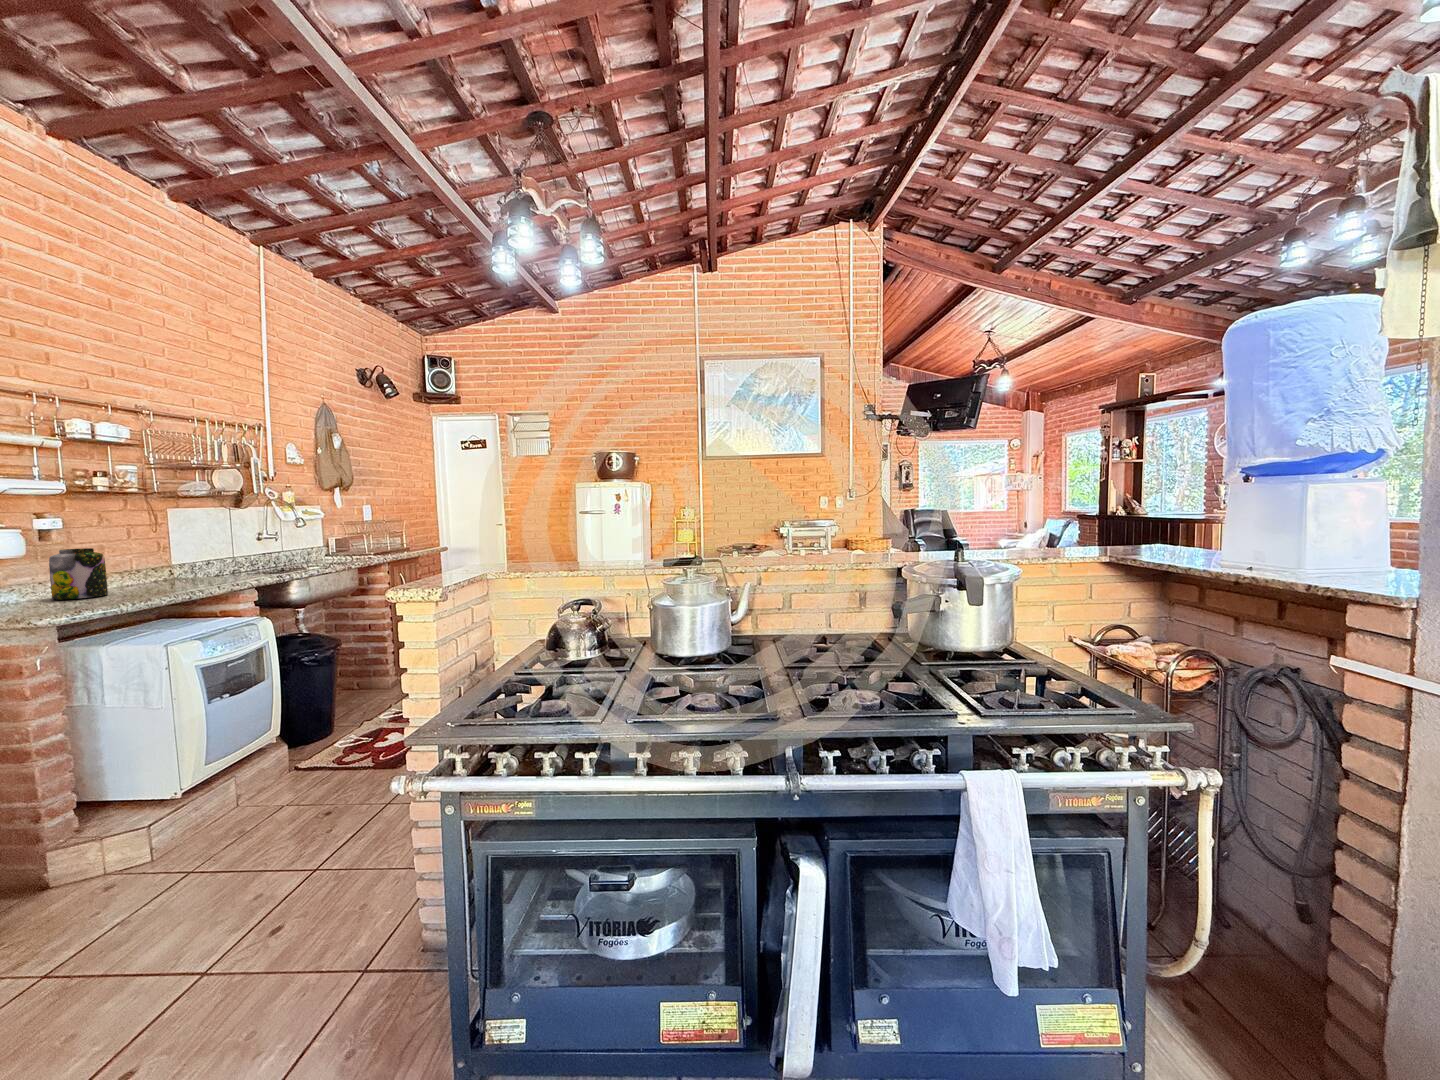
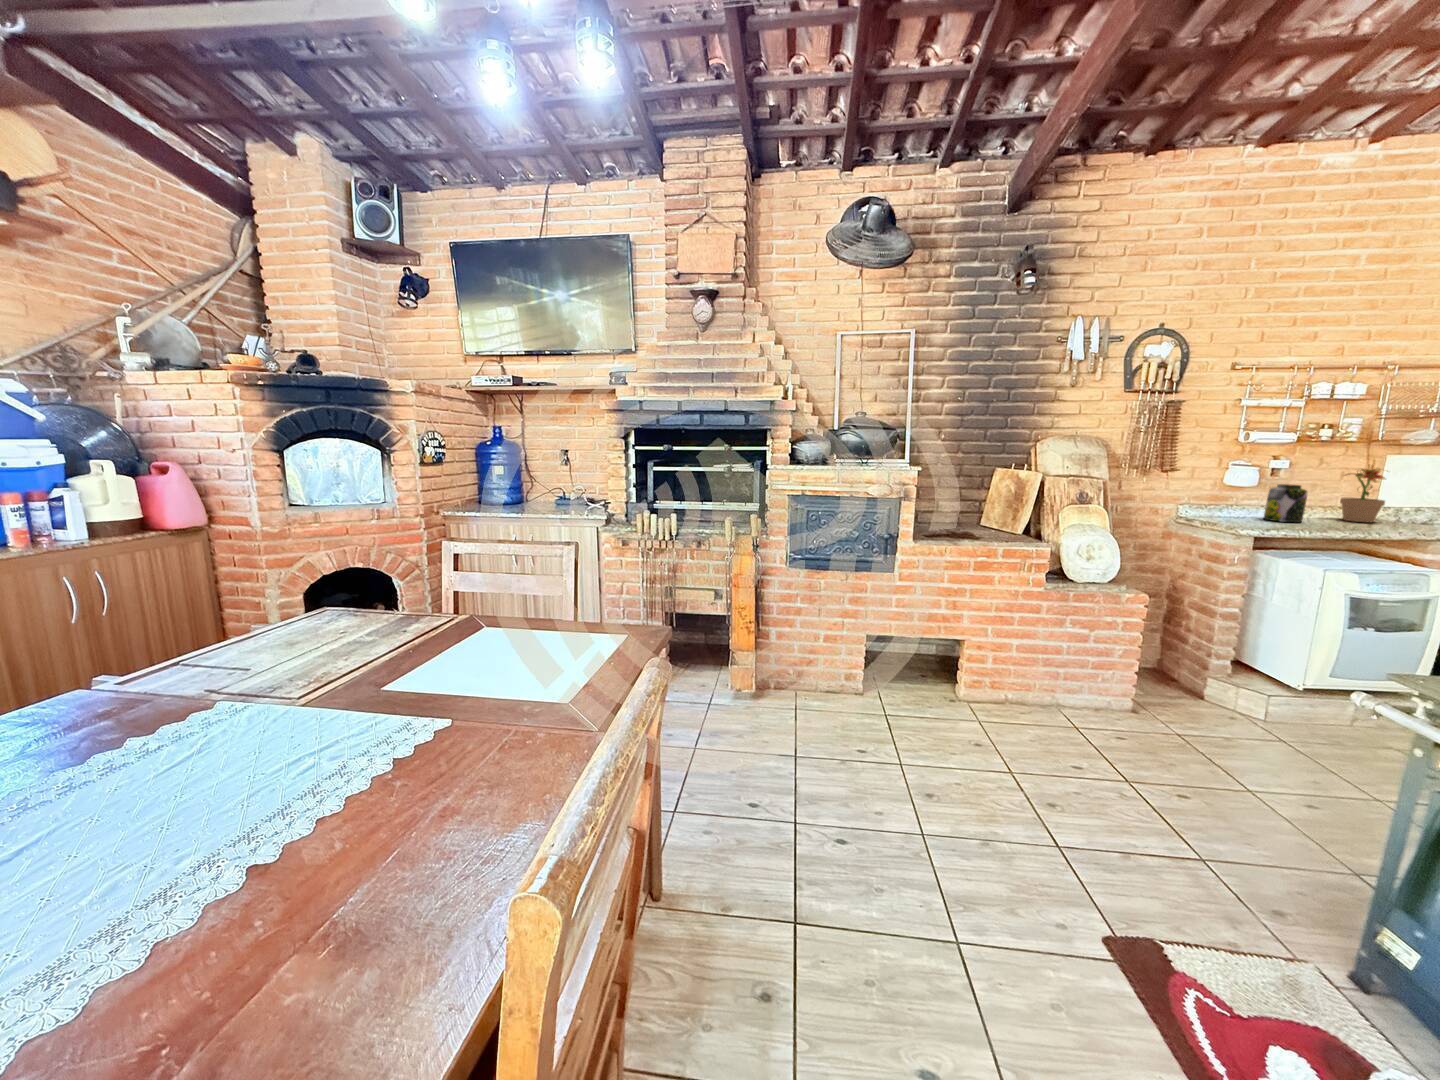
potted plant: none [133,518,187,584] -> present [1340,466,1388,522]

